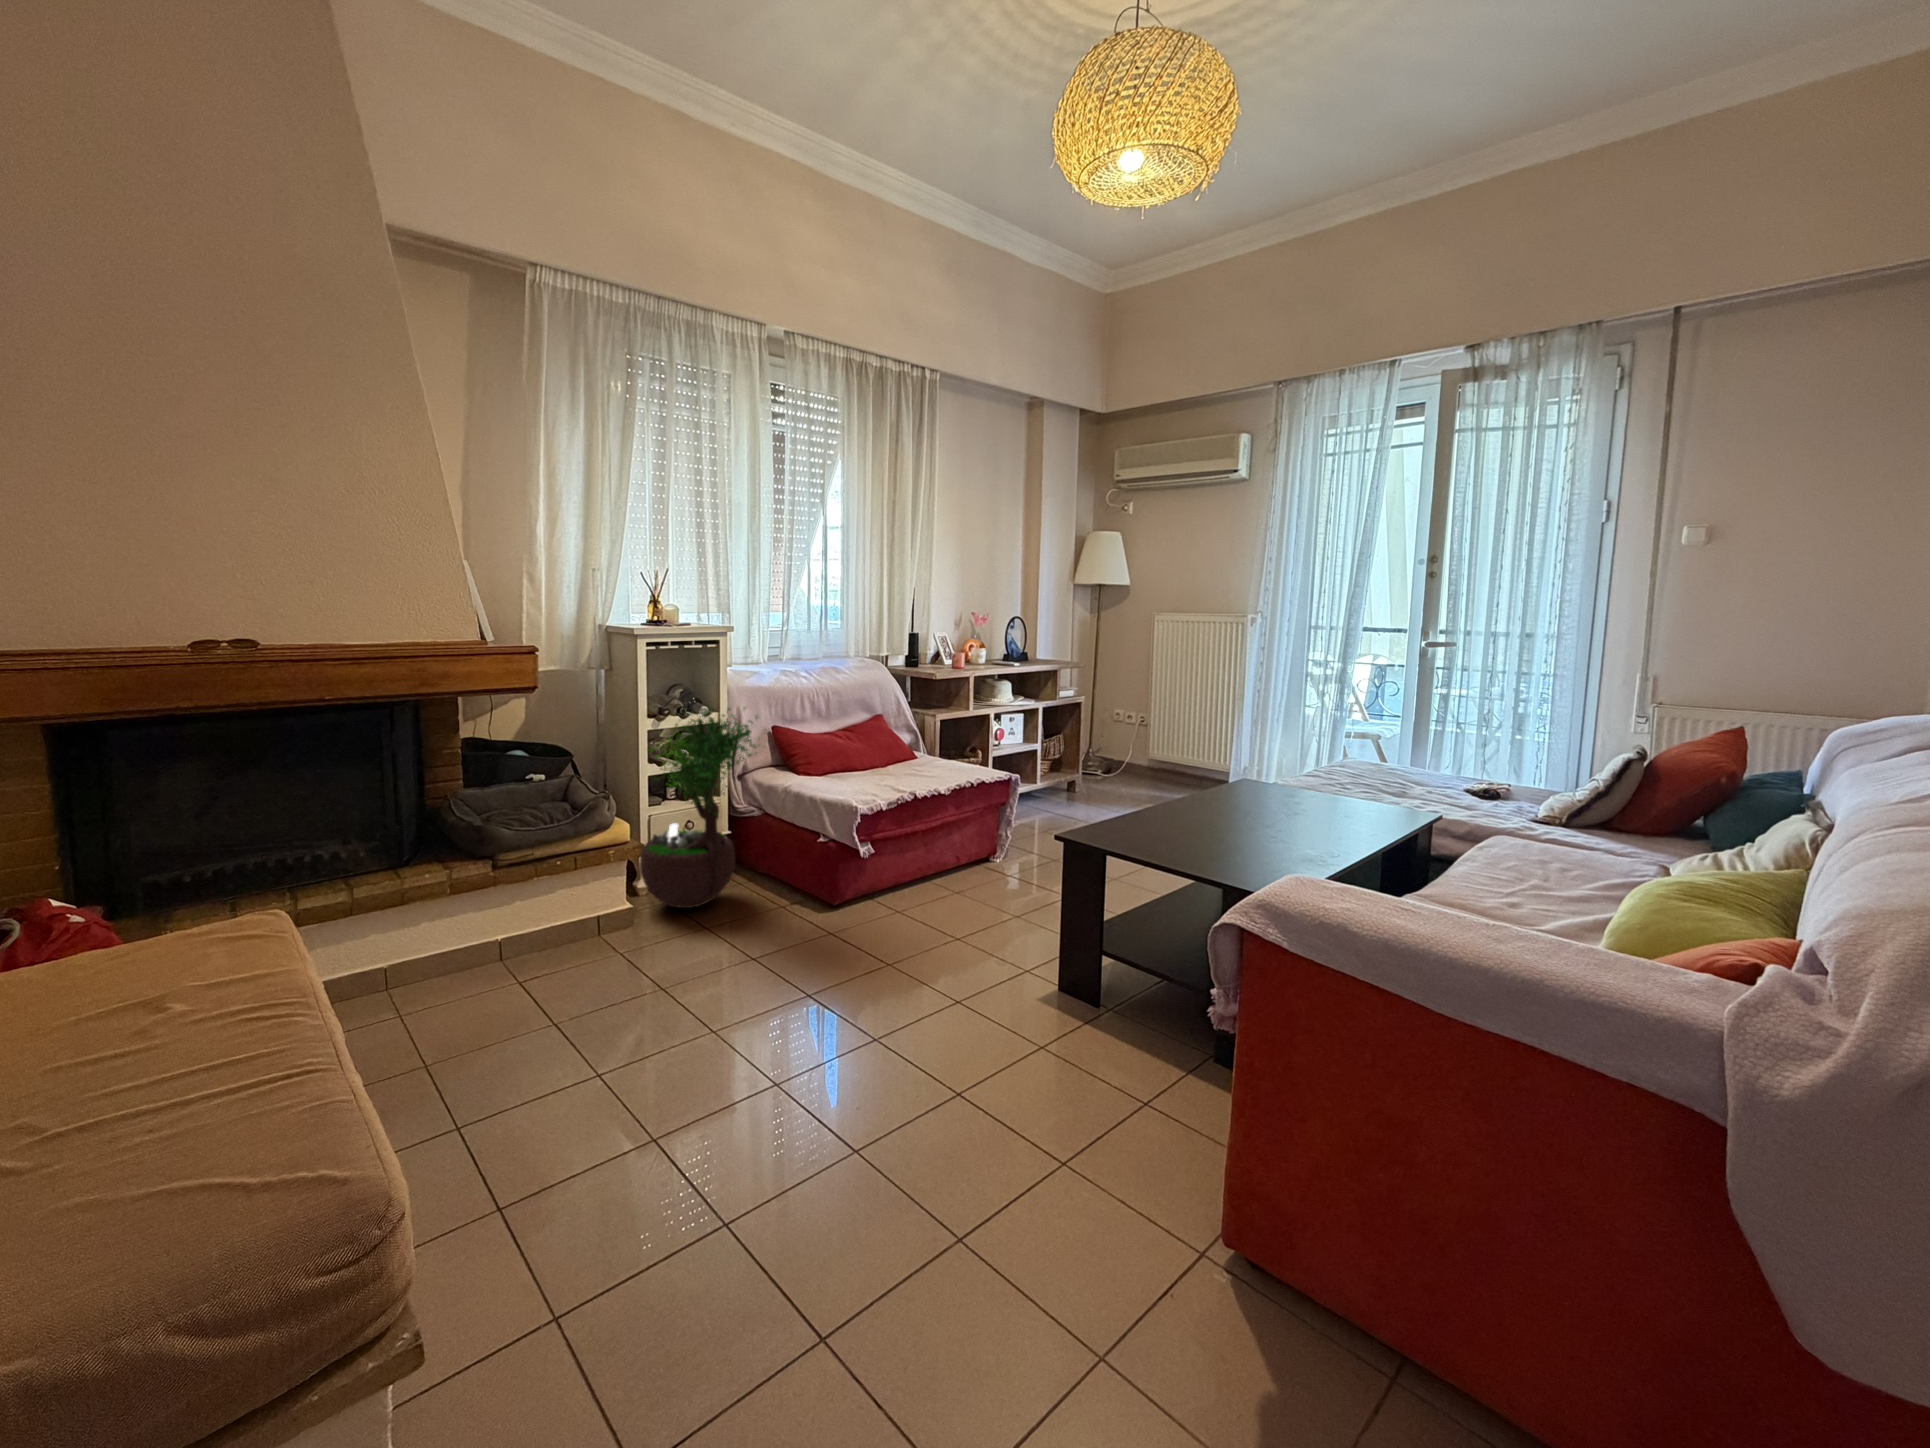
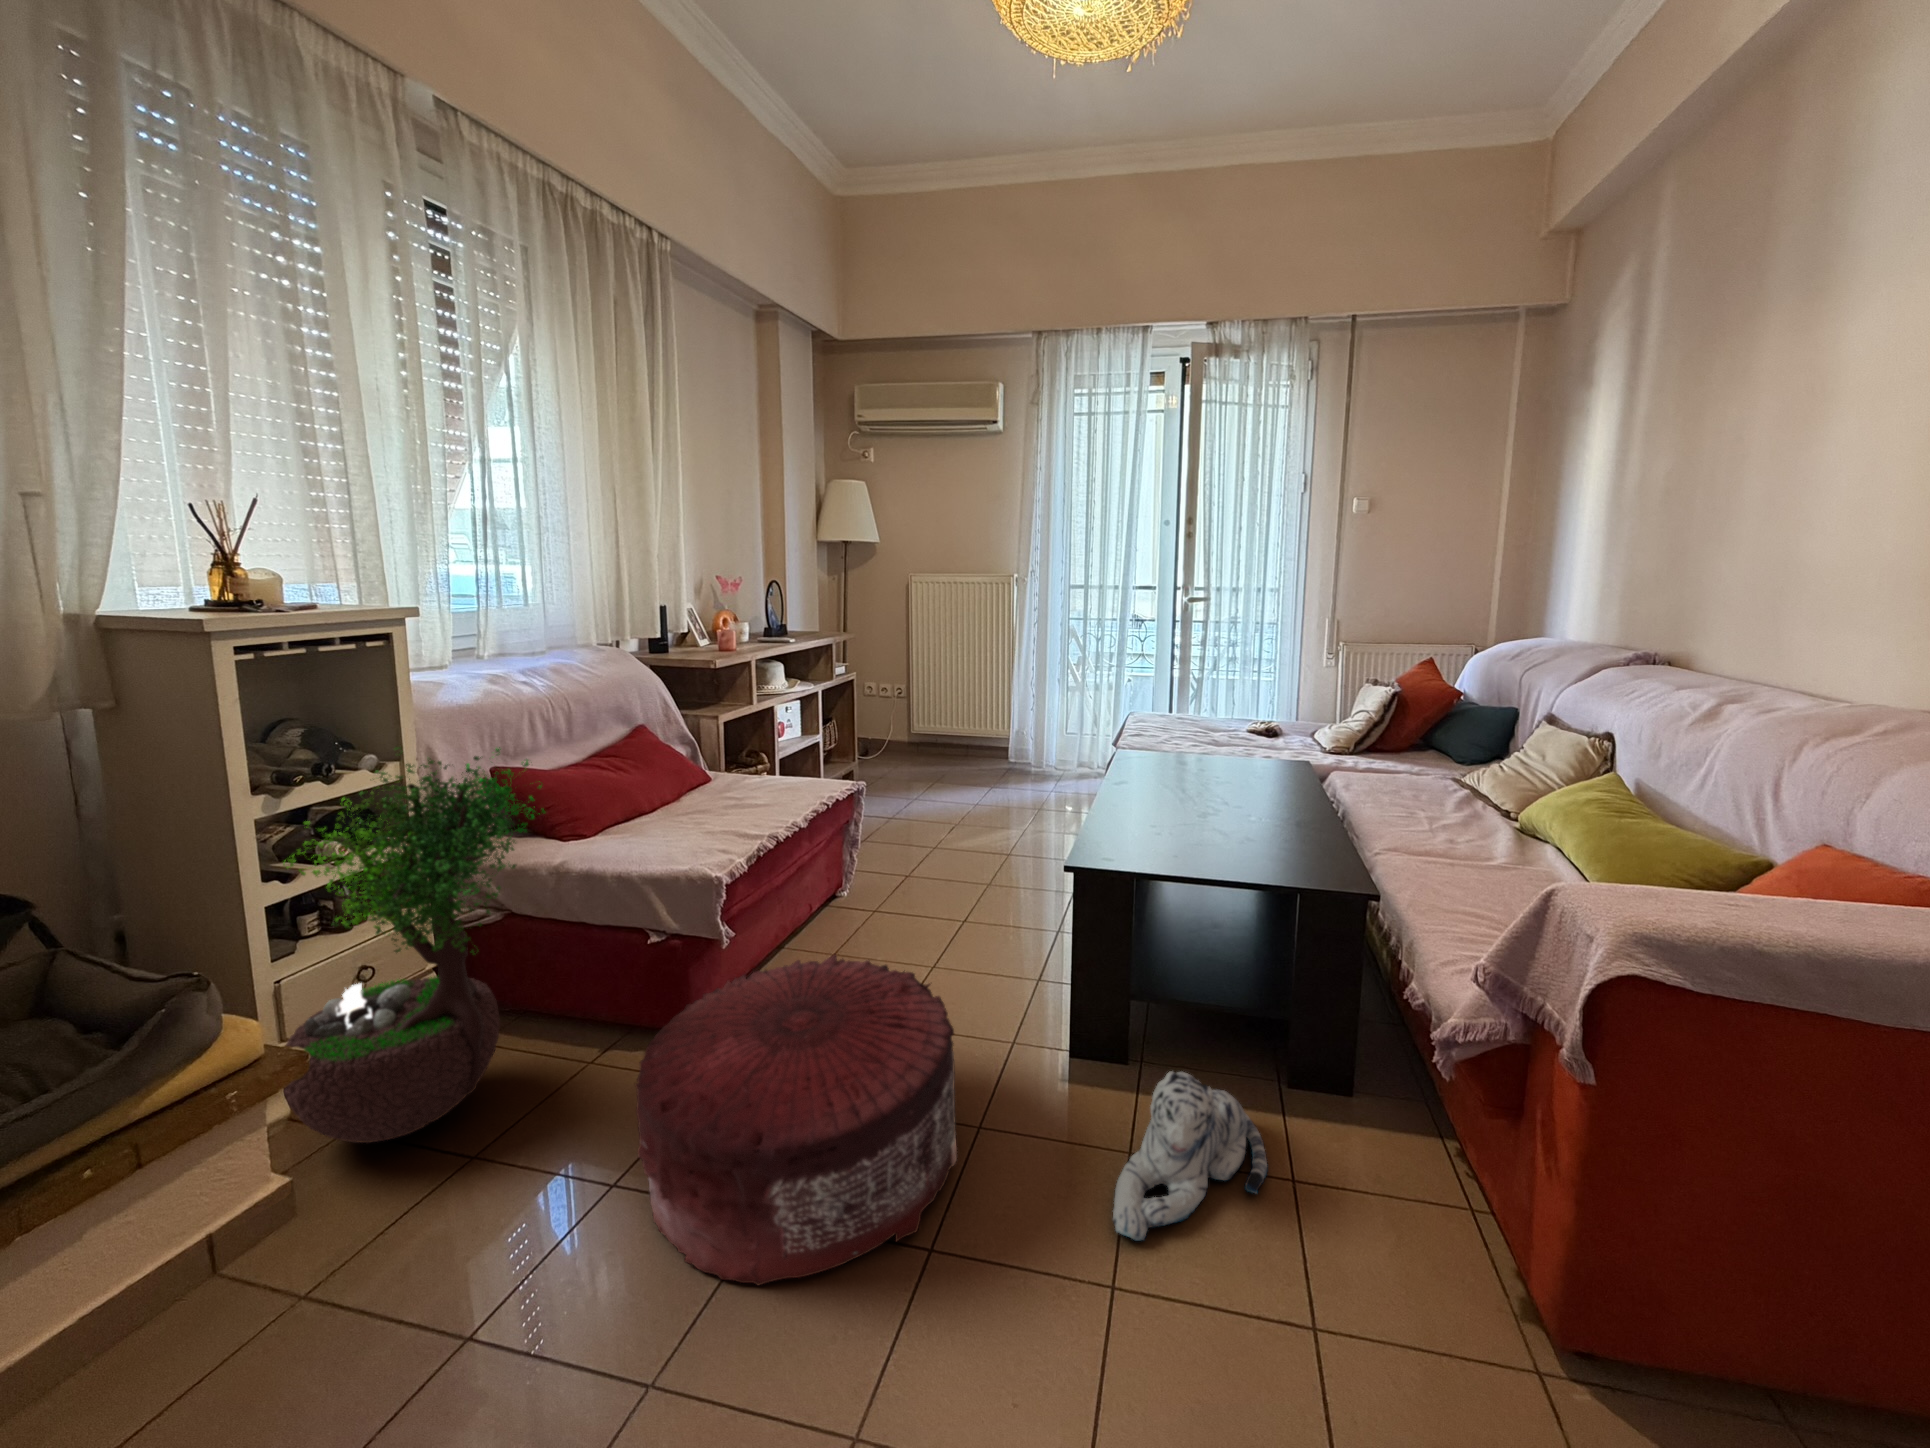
pouf: none [747,863,948,1026] -> present [635,955,957,1285]
plush toy: none [980,982,1147,1096] -> present [1113,1071,1267,1241]

